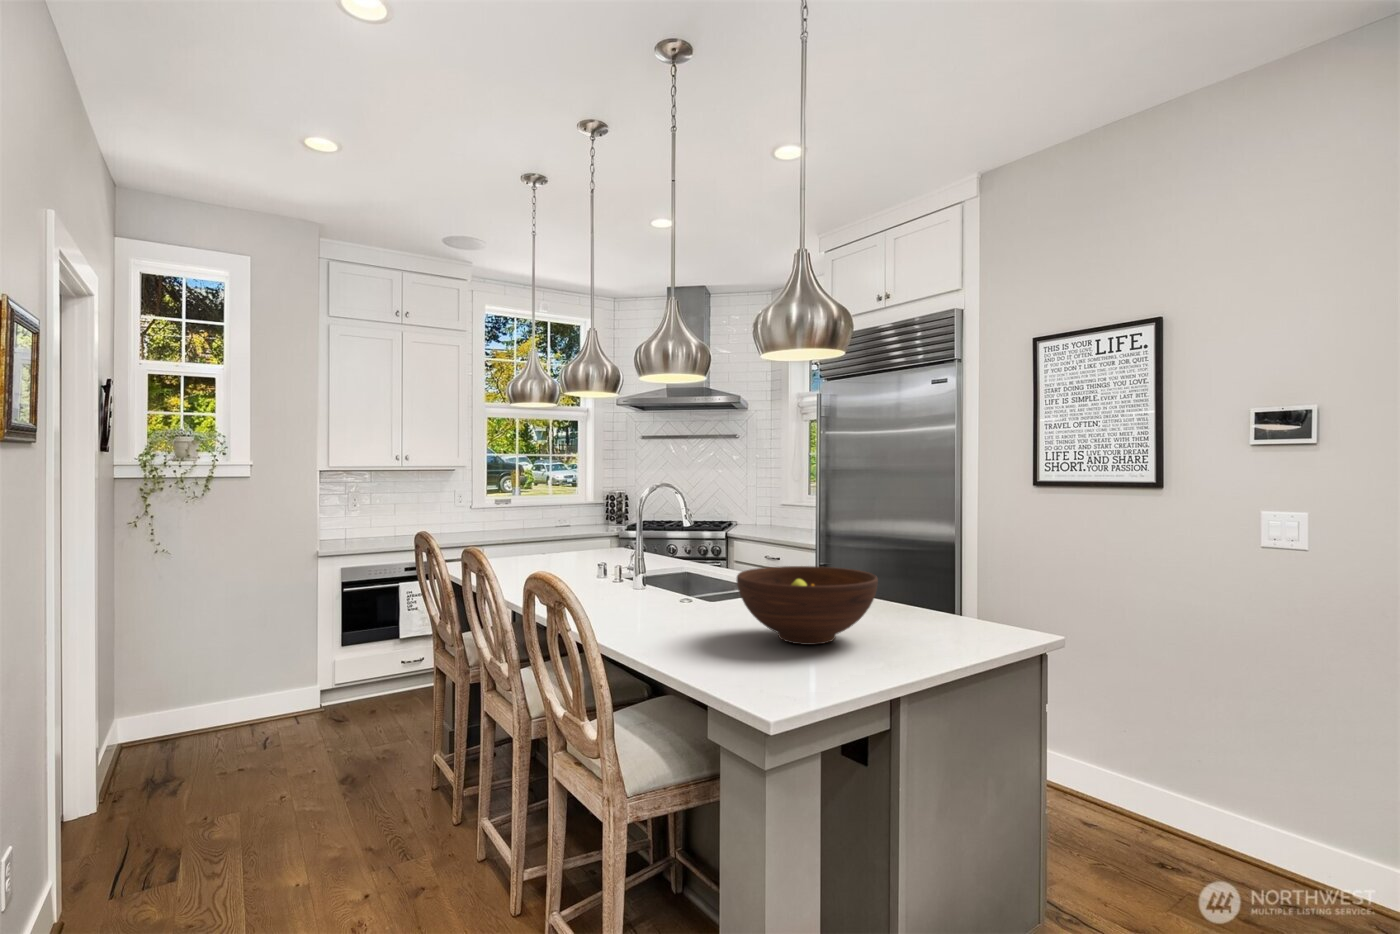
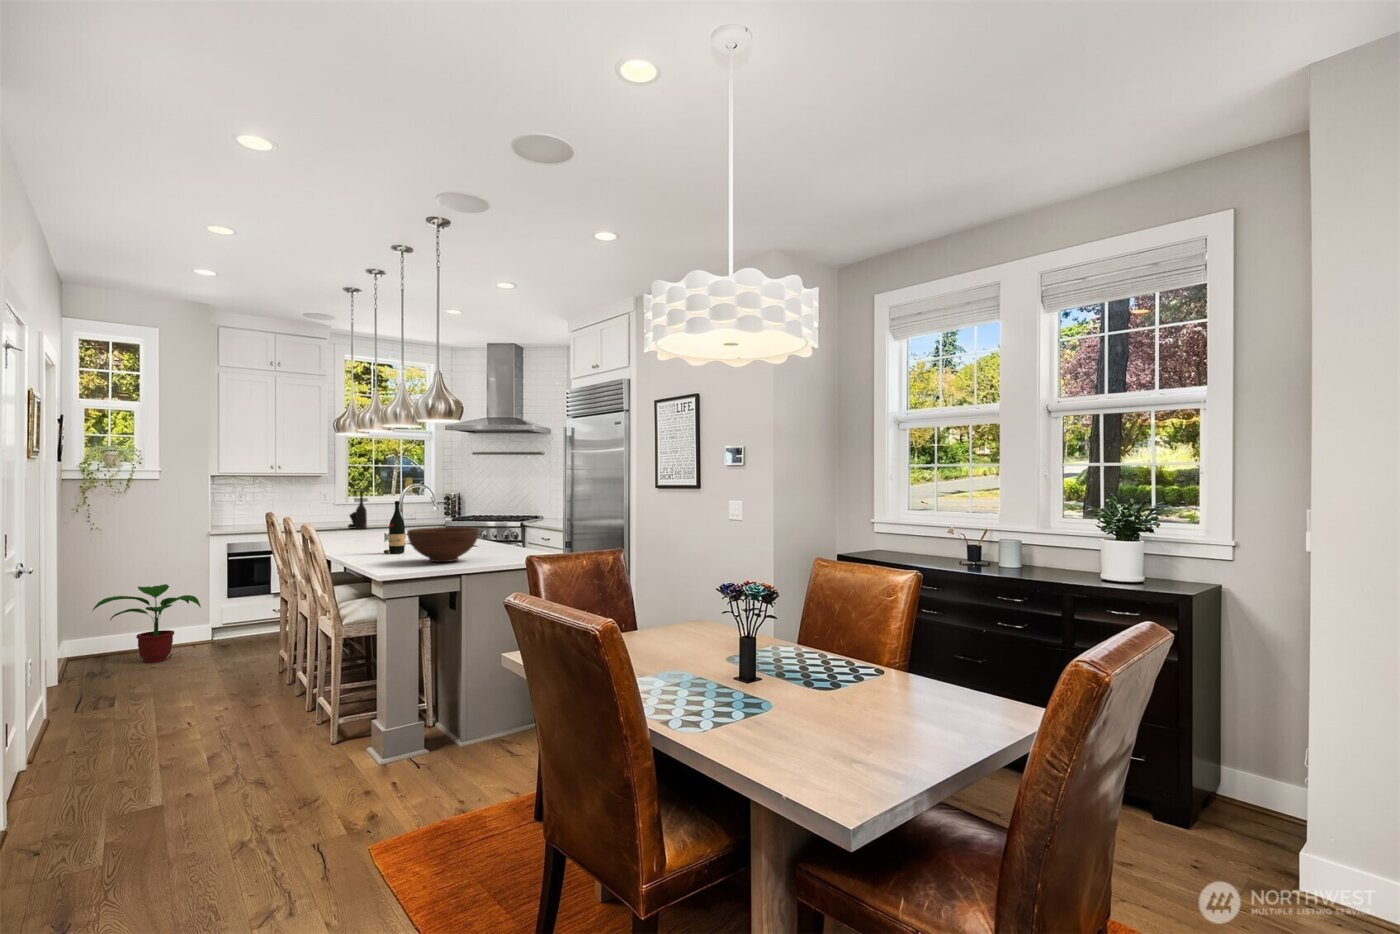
vase: none [491,490,521,545] -> present [348,490,367,529]
wine bottle: none [640,513,673,610] -> present [384,501,405,554]
potted plant: none [155,632,312,755] -> present [93,584,201,663]

